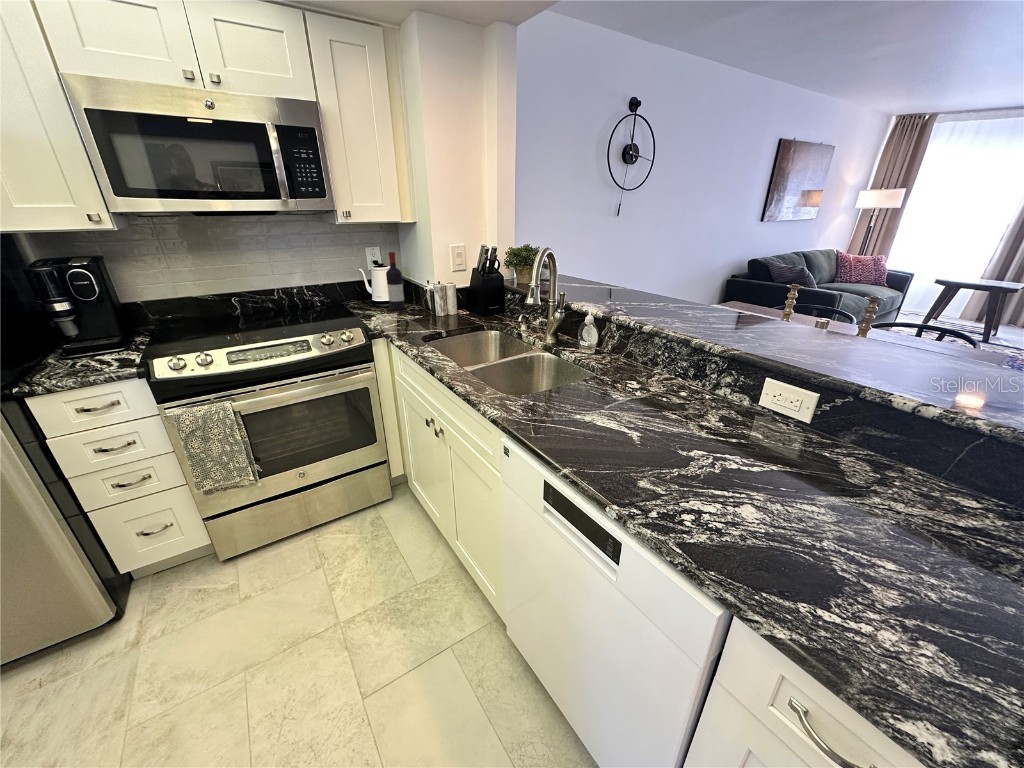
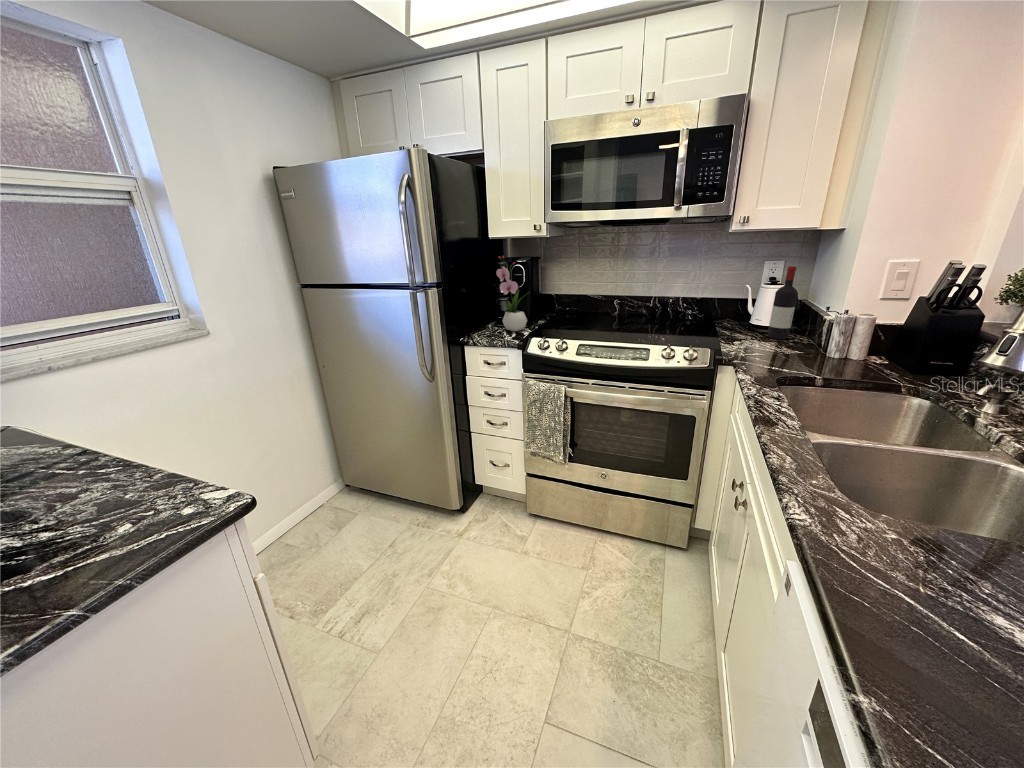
flower arrangement: none [43,259,129,359] -> present [496,256,528,331]

